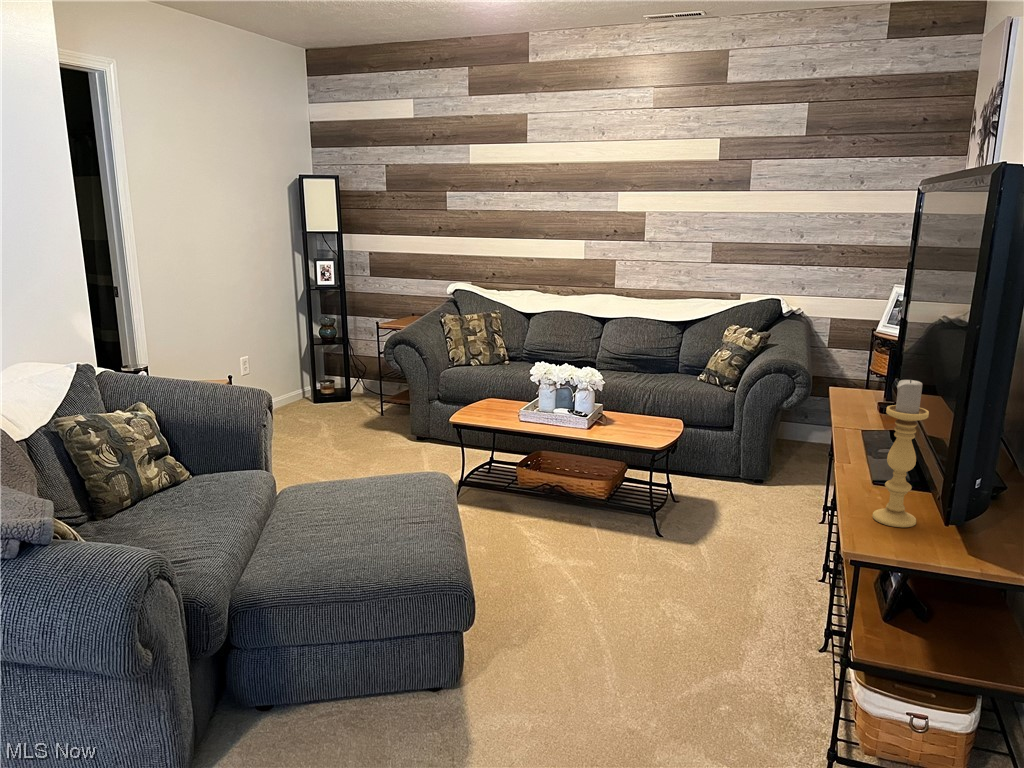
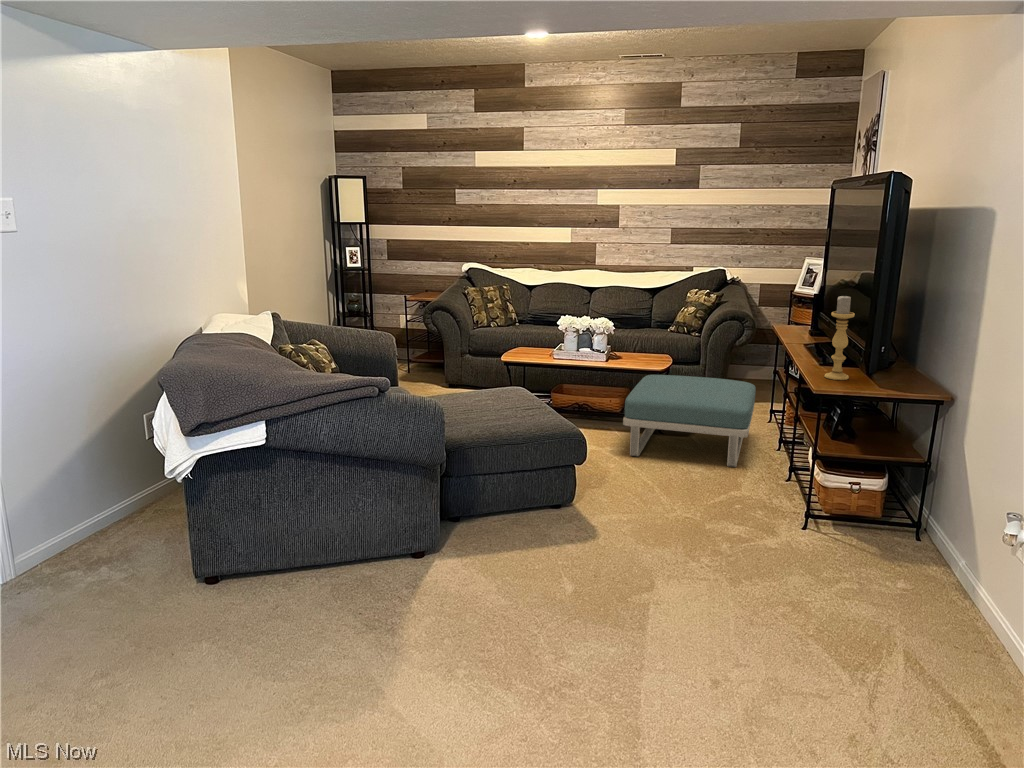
footstool: none [583,453,793,616] -> present [623,375,756,467]

